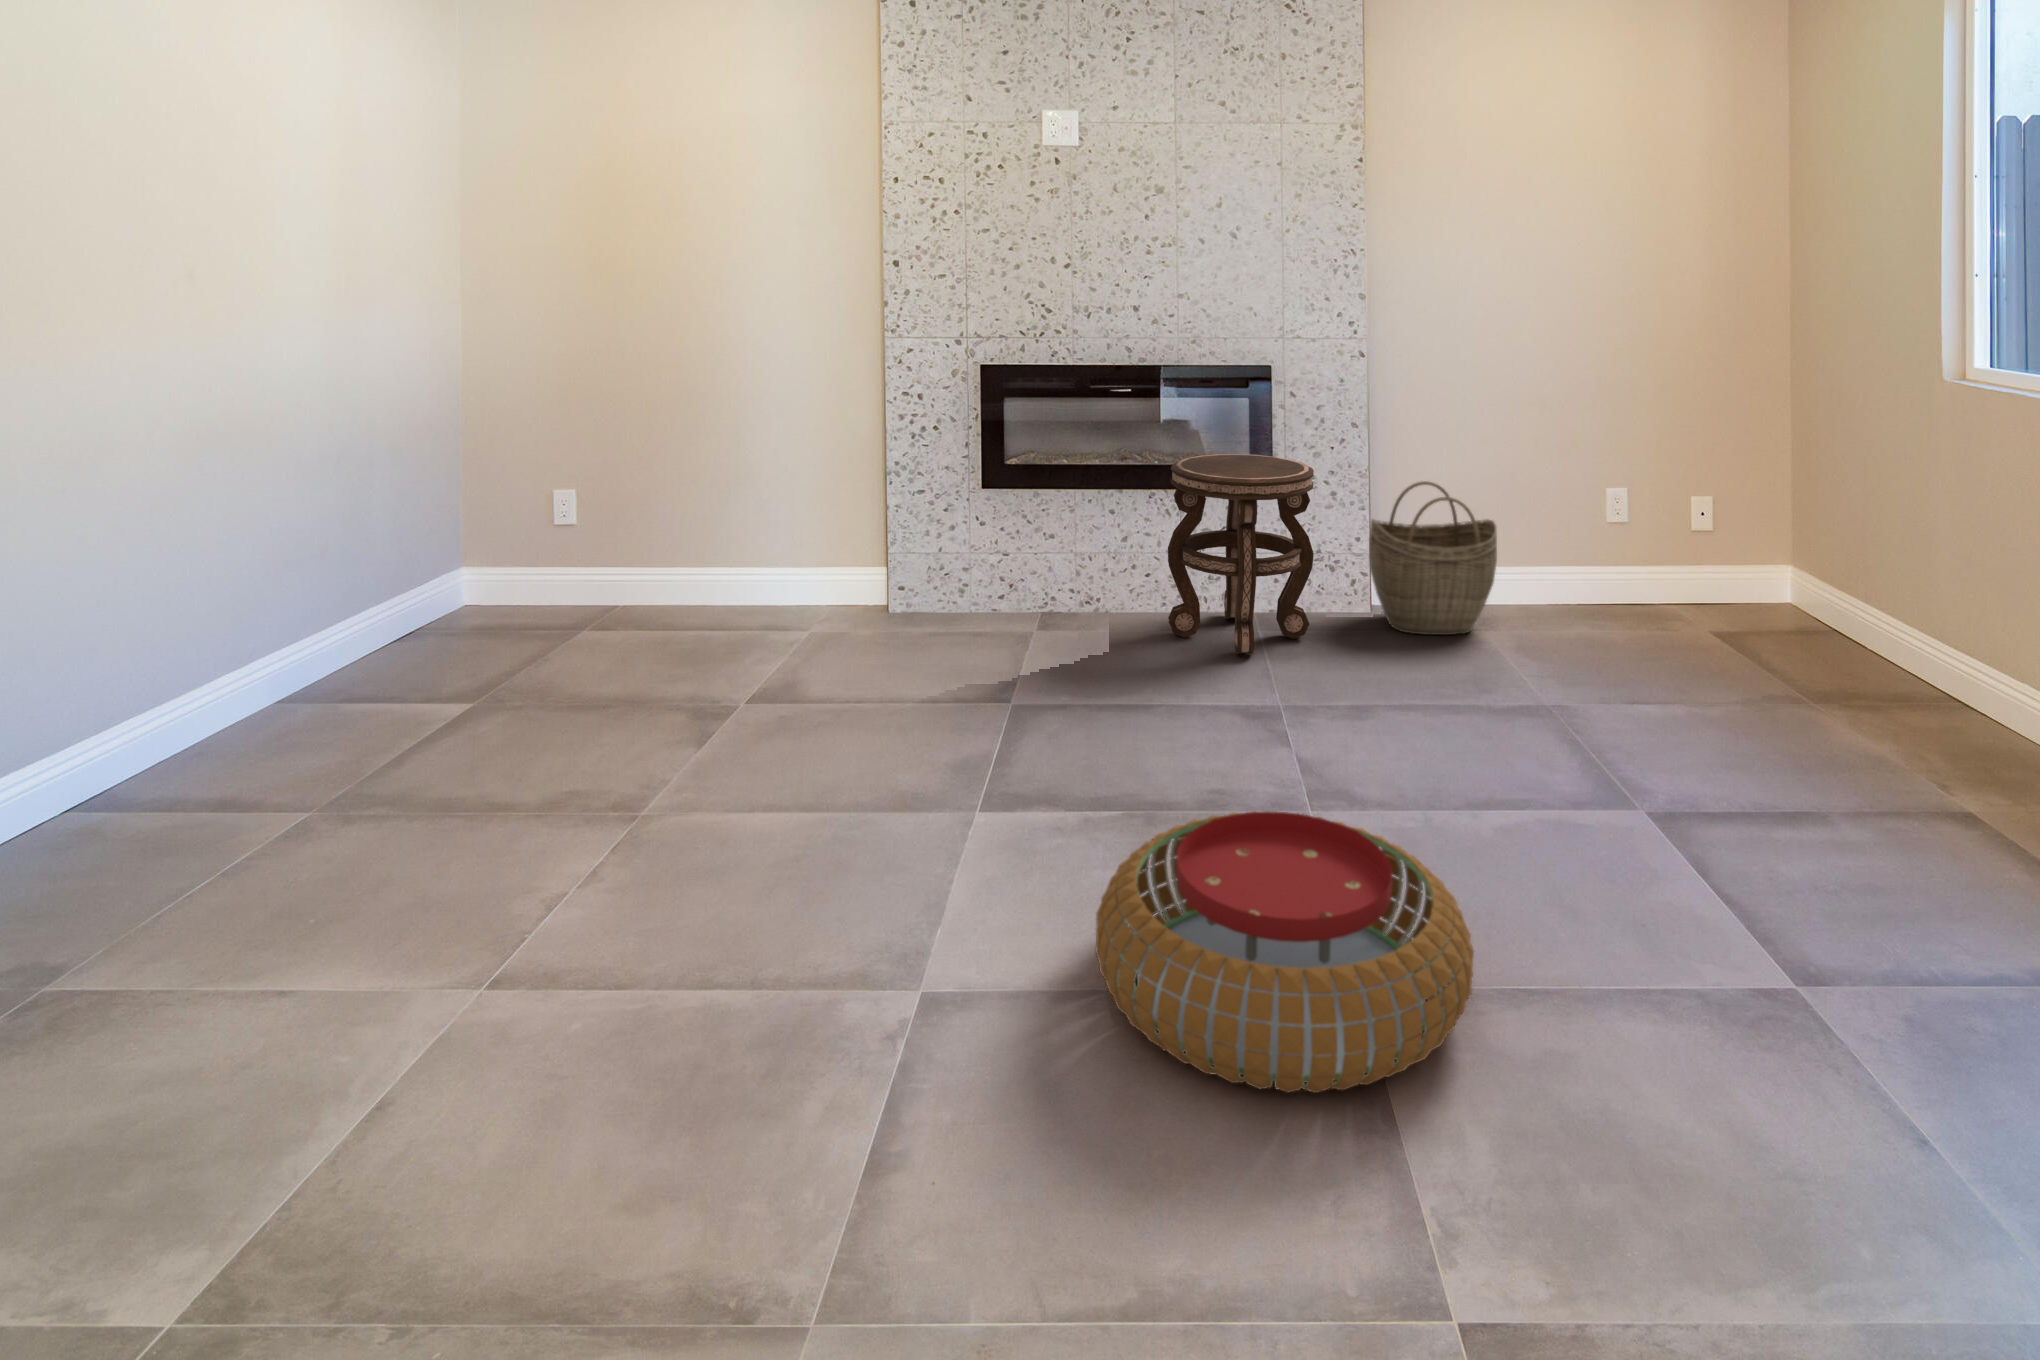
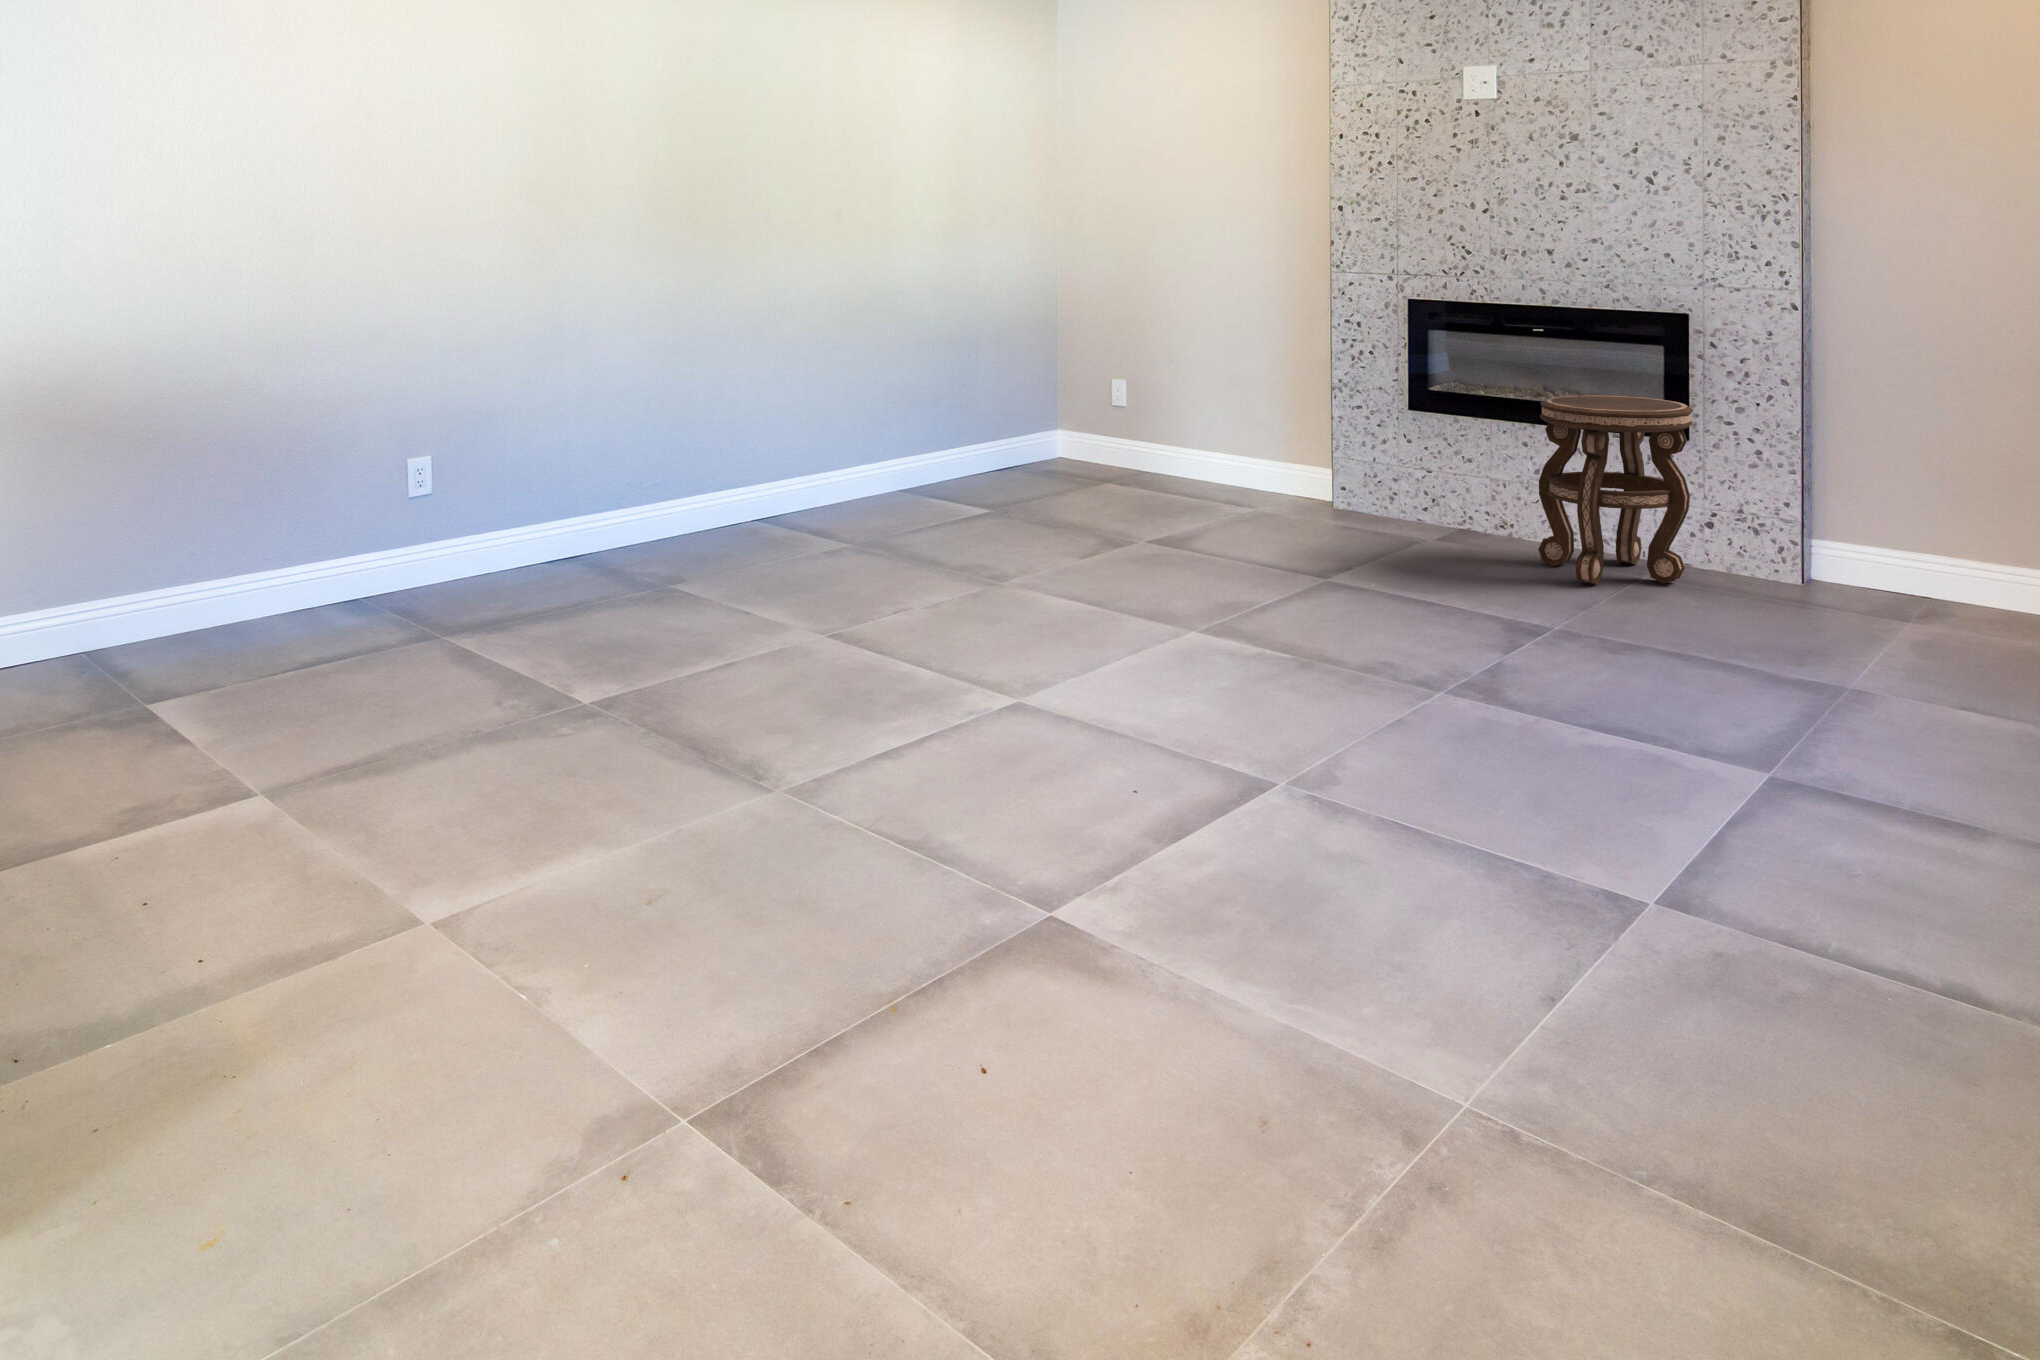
woven basket: present [1369,481,1497,635] -> none [1775,444,1933,612]
pouf: present [1096,811,1474,1093] -> none [1132,598,1416,759]

